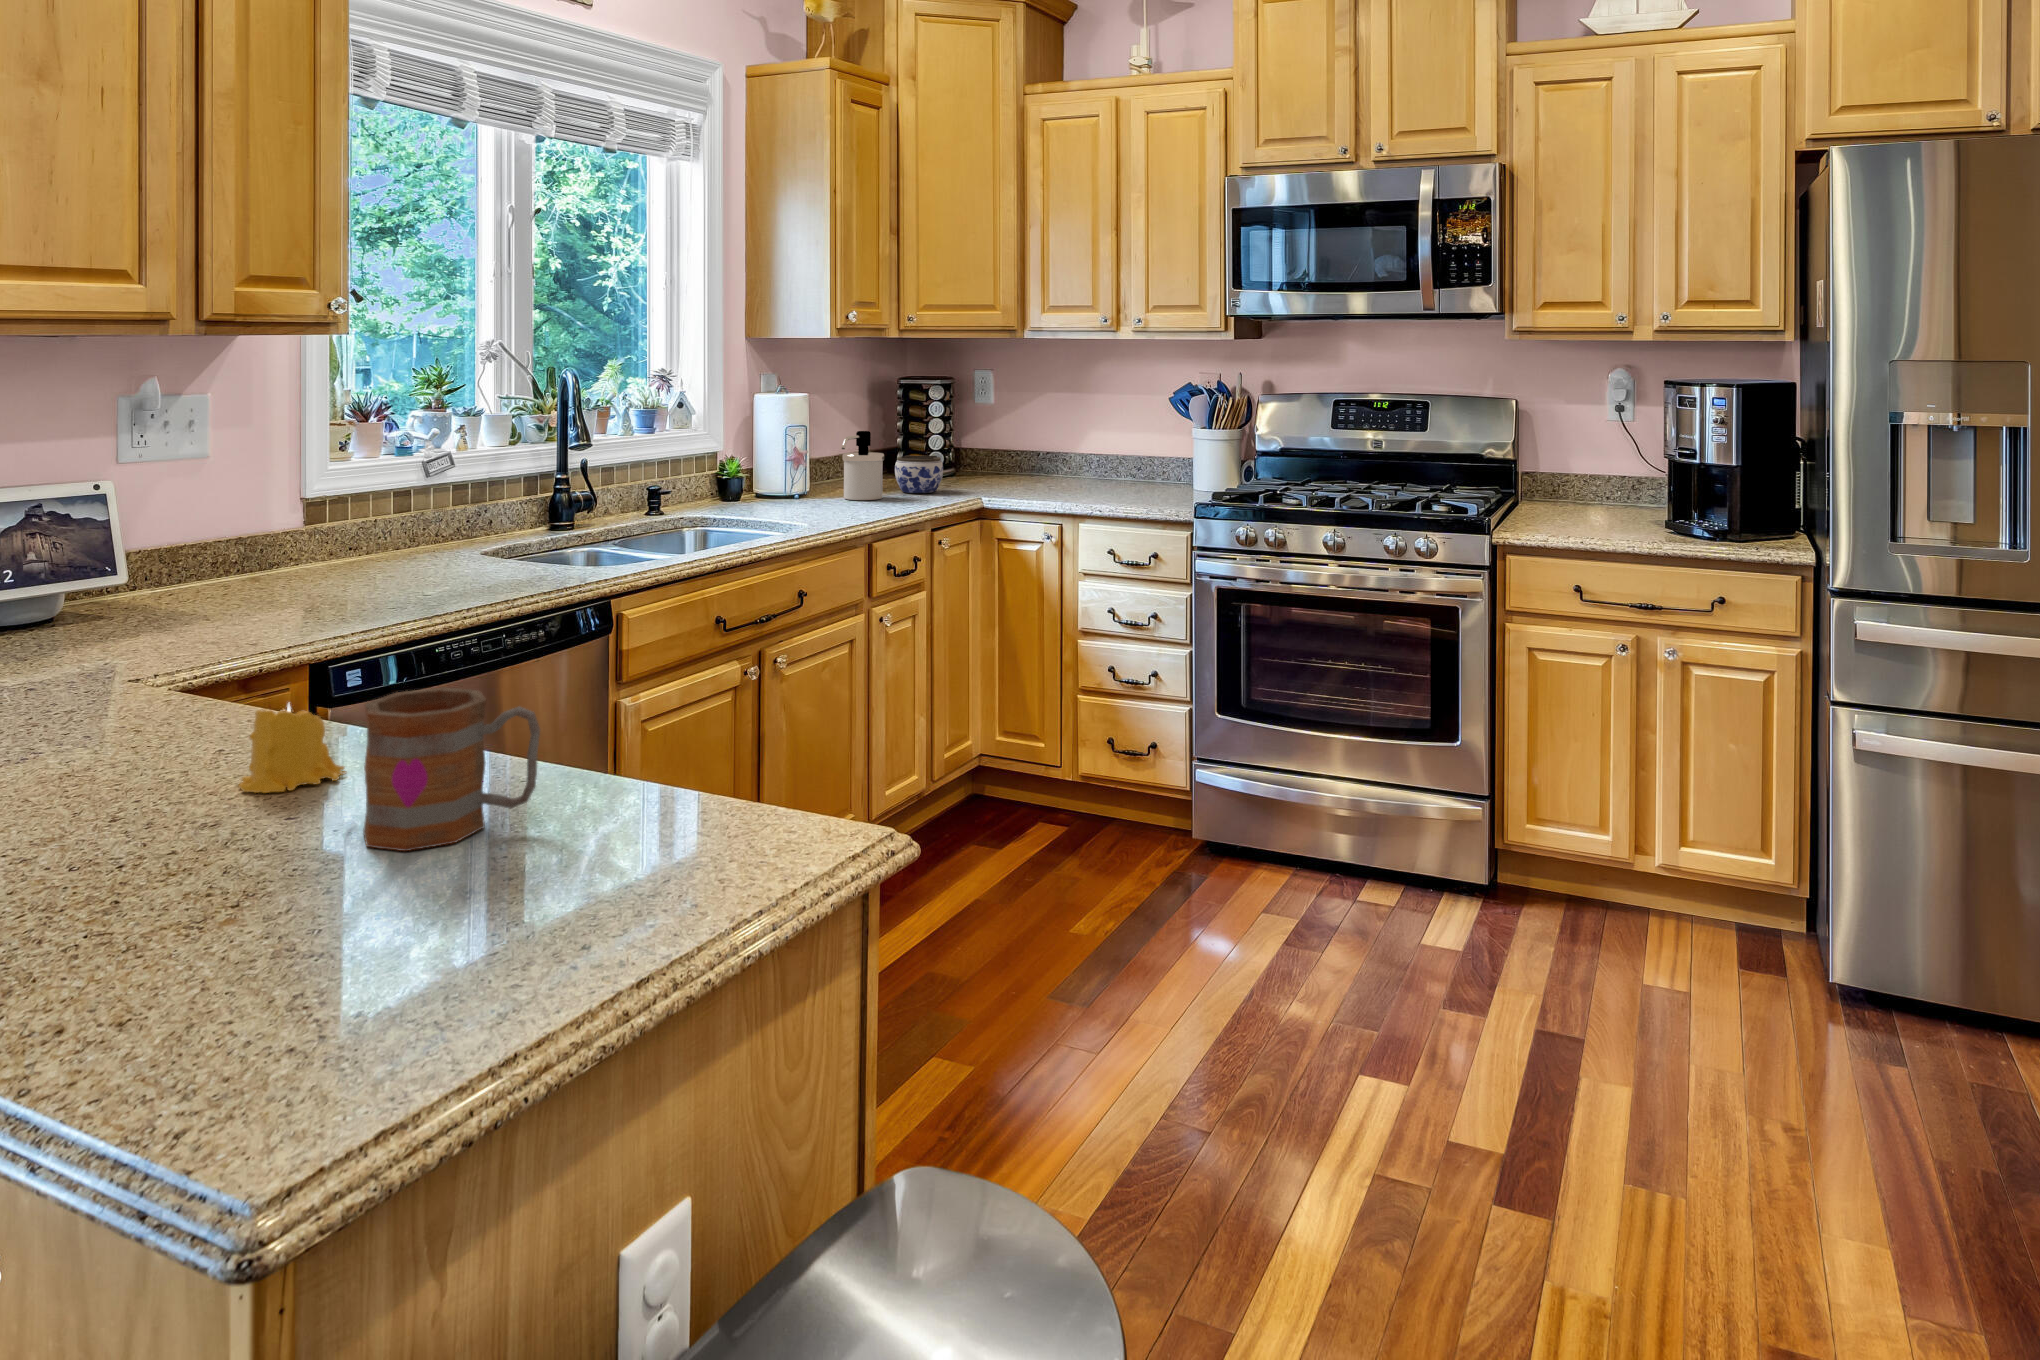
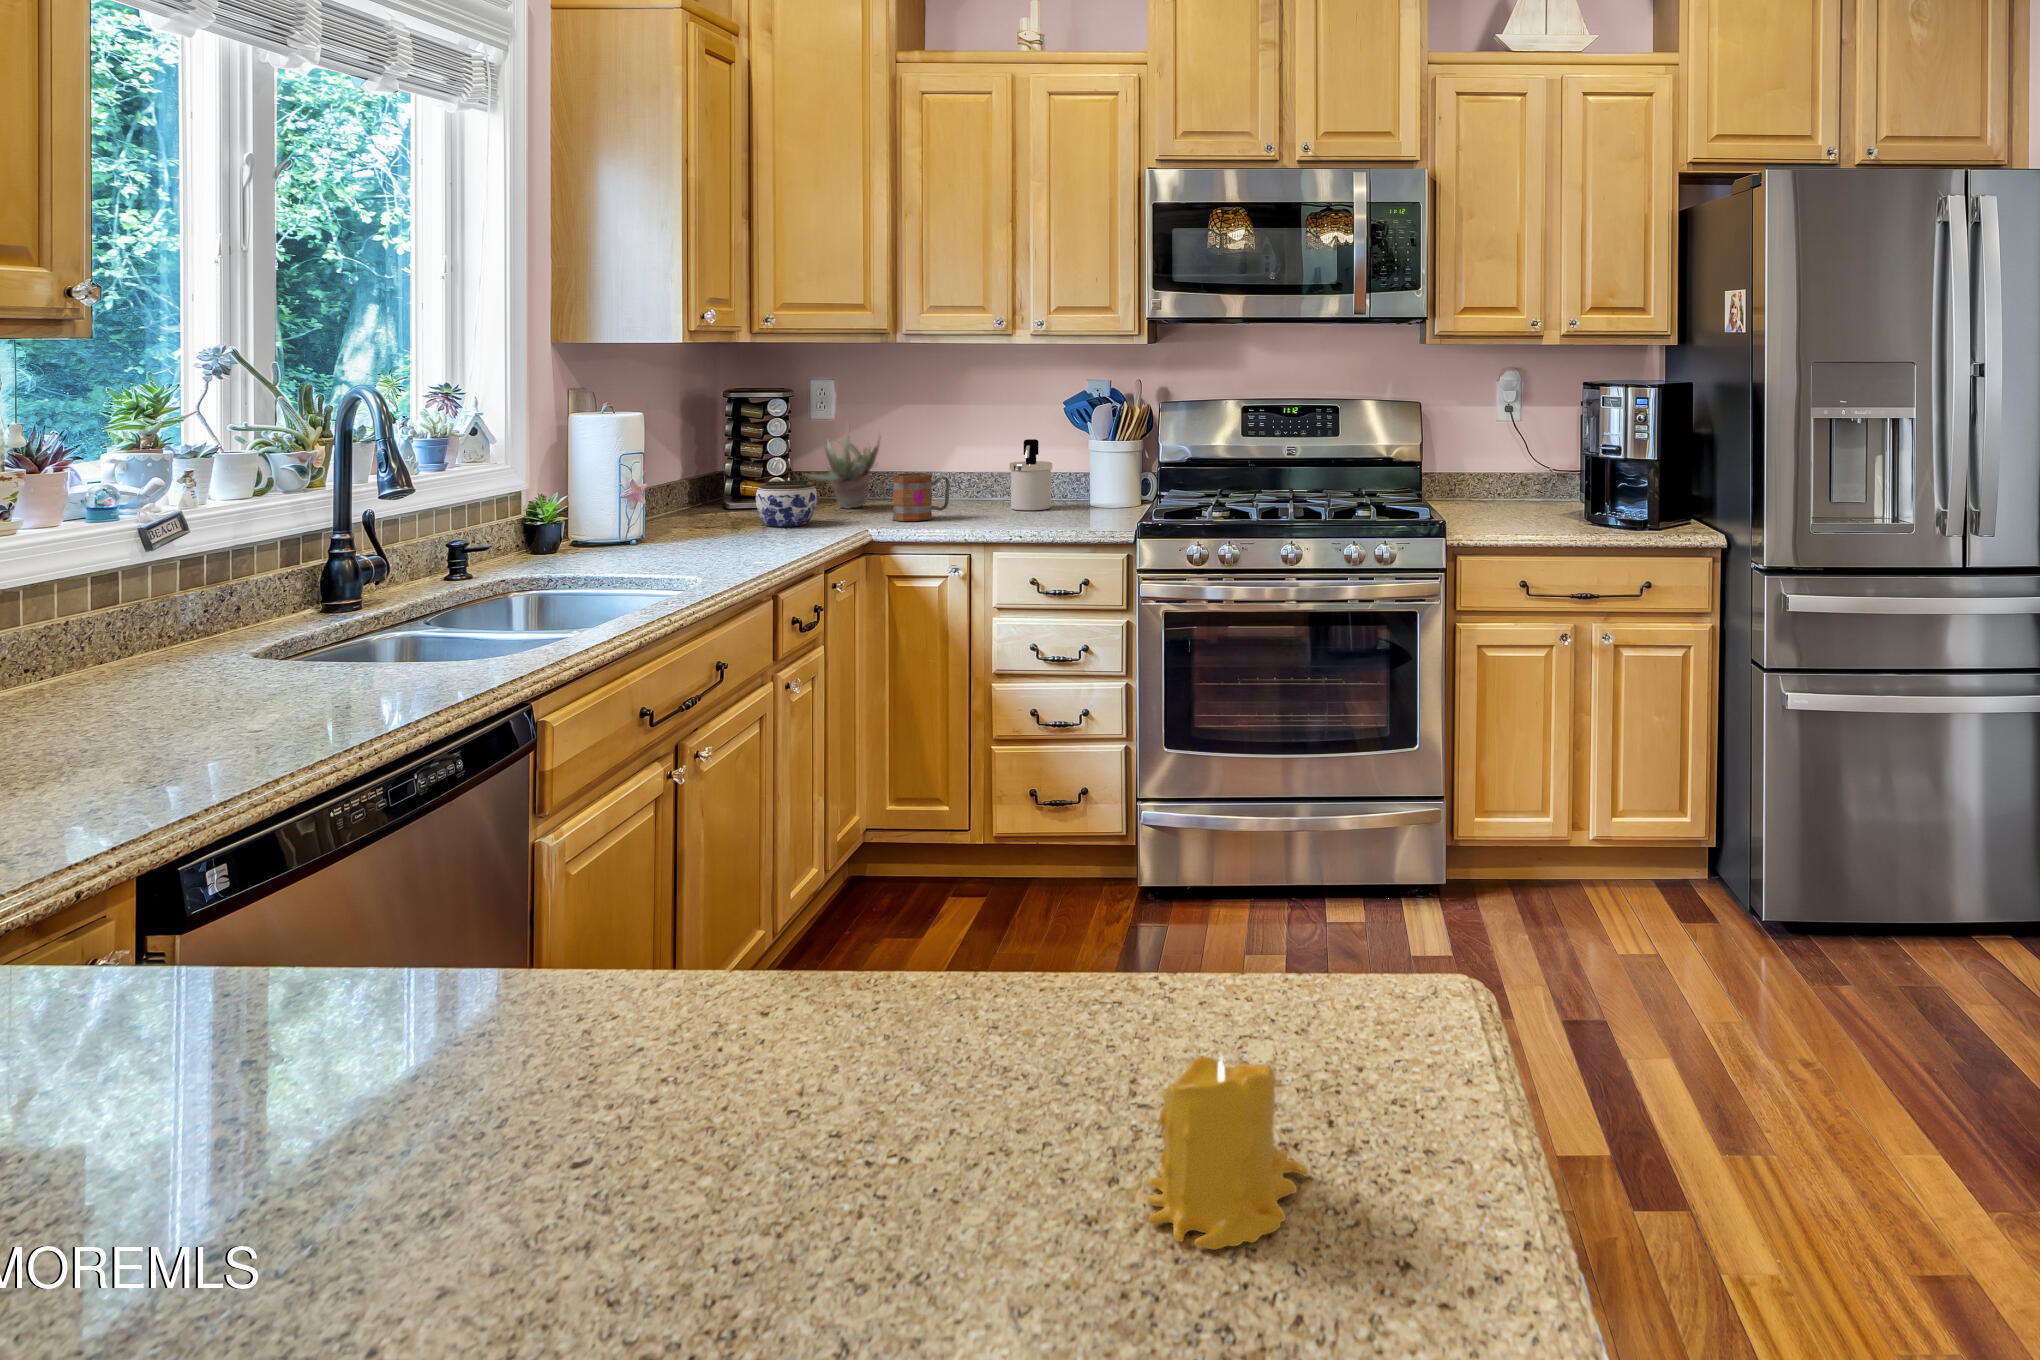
succulent plant: none [941,408,1008,483] -> present [805,425,880,508]
soap dispenser: present [842,431,884,500] -> present [1009,439,1052,510]
mug: present [363,687,540,851] -> present [893,473,950,521]
candle: present [239,704,346,793] -> present [1147,1056,1308,1250]

